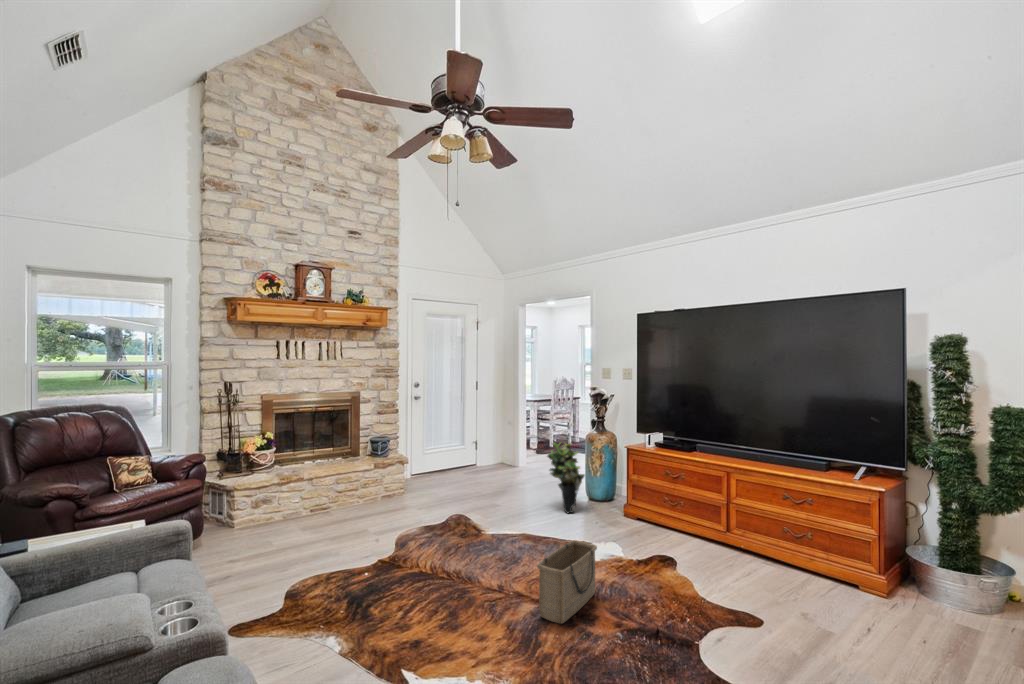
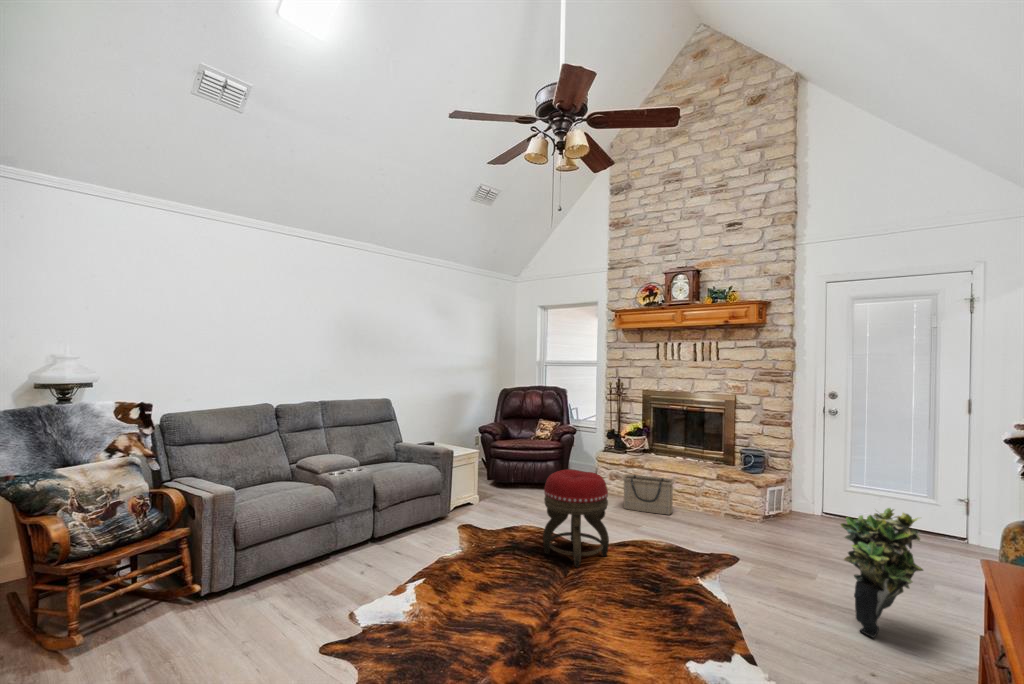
footstool: none [385,478,452,580] -> present [543,470,609,567]
basket: present [537,540,597,624] -> present [622,474,674,515]

